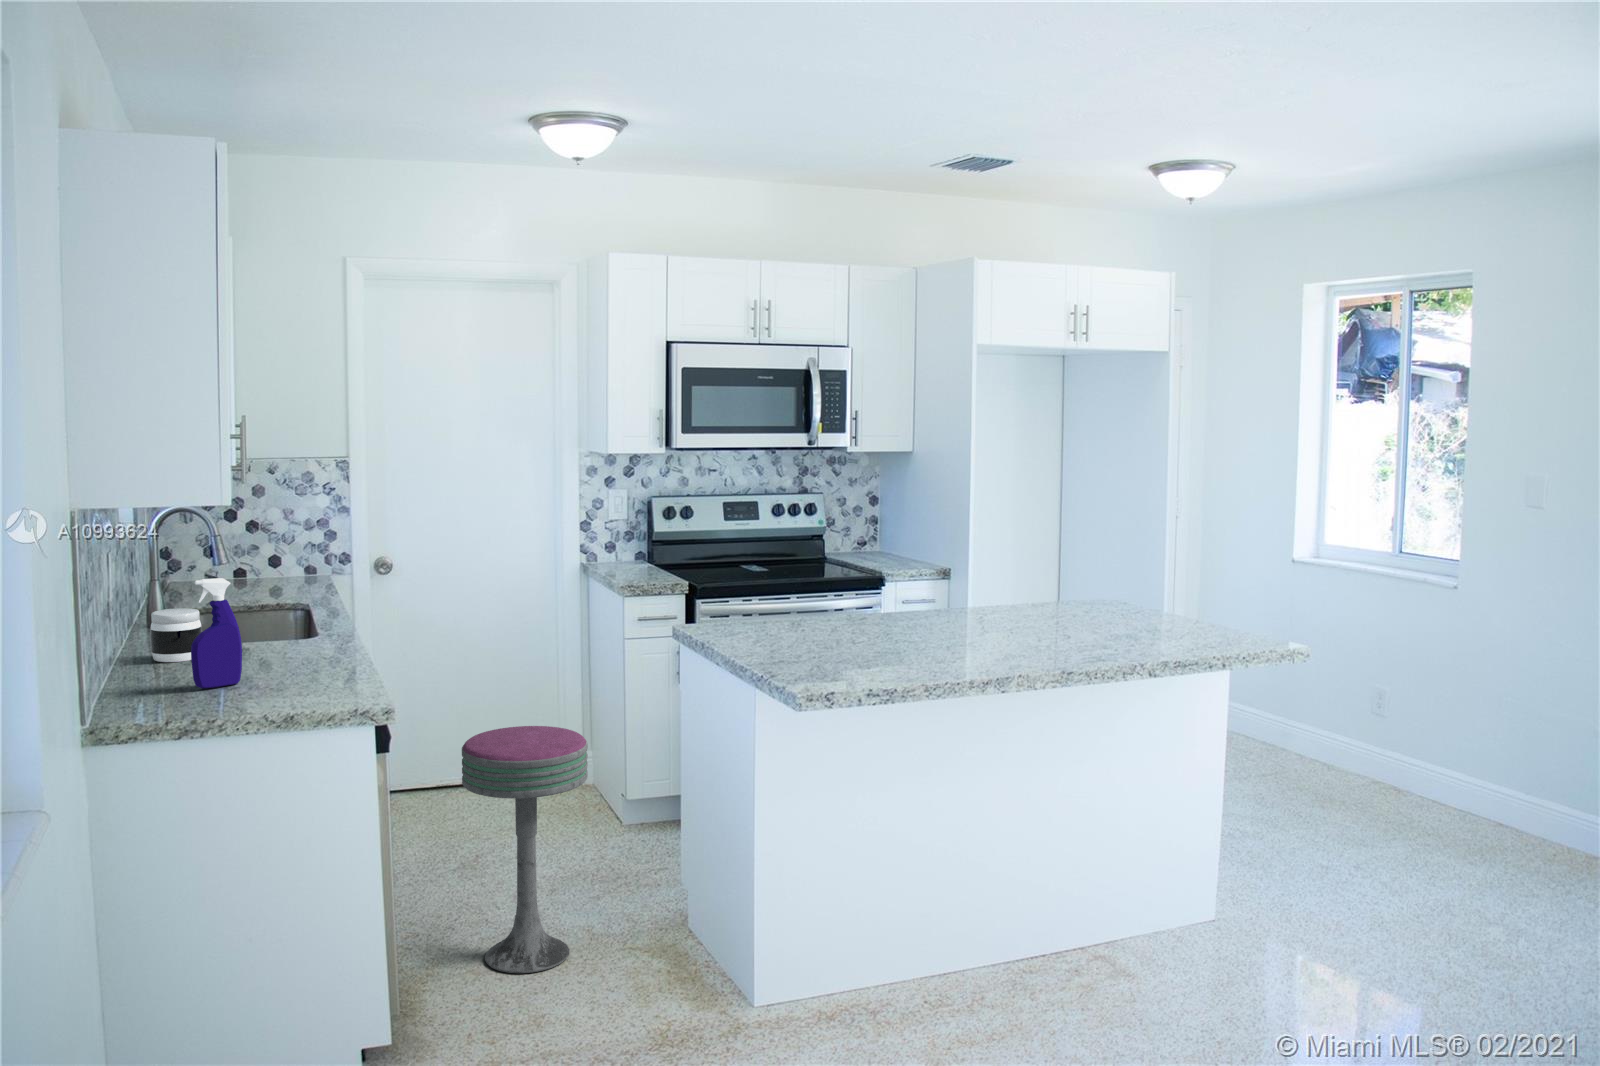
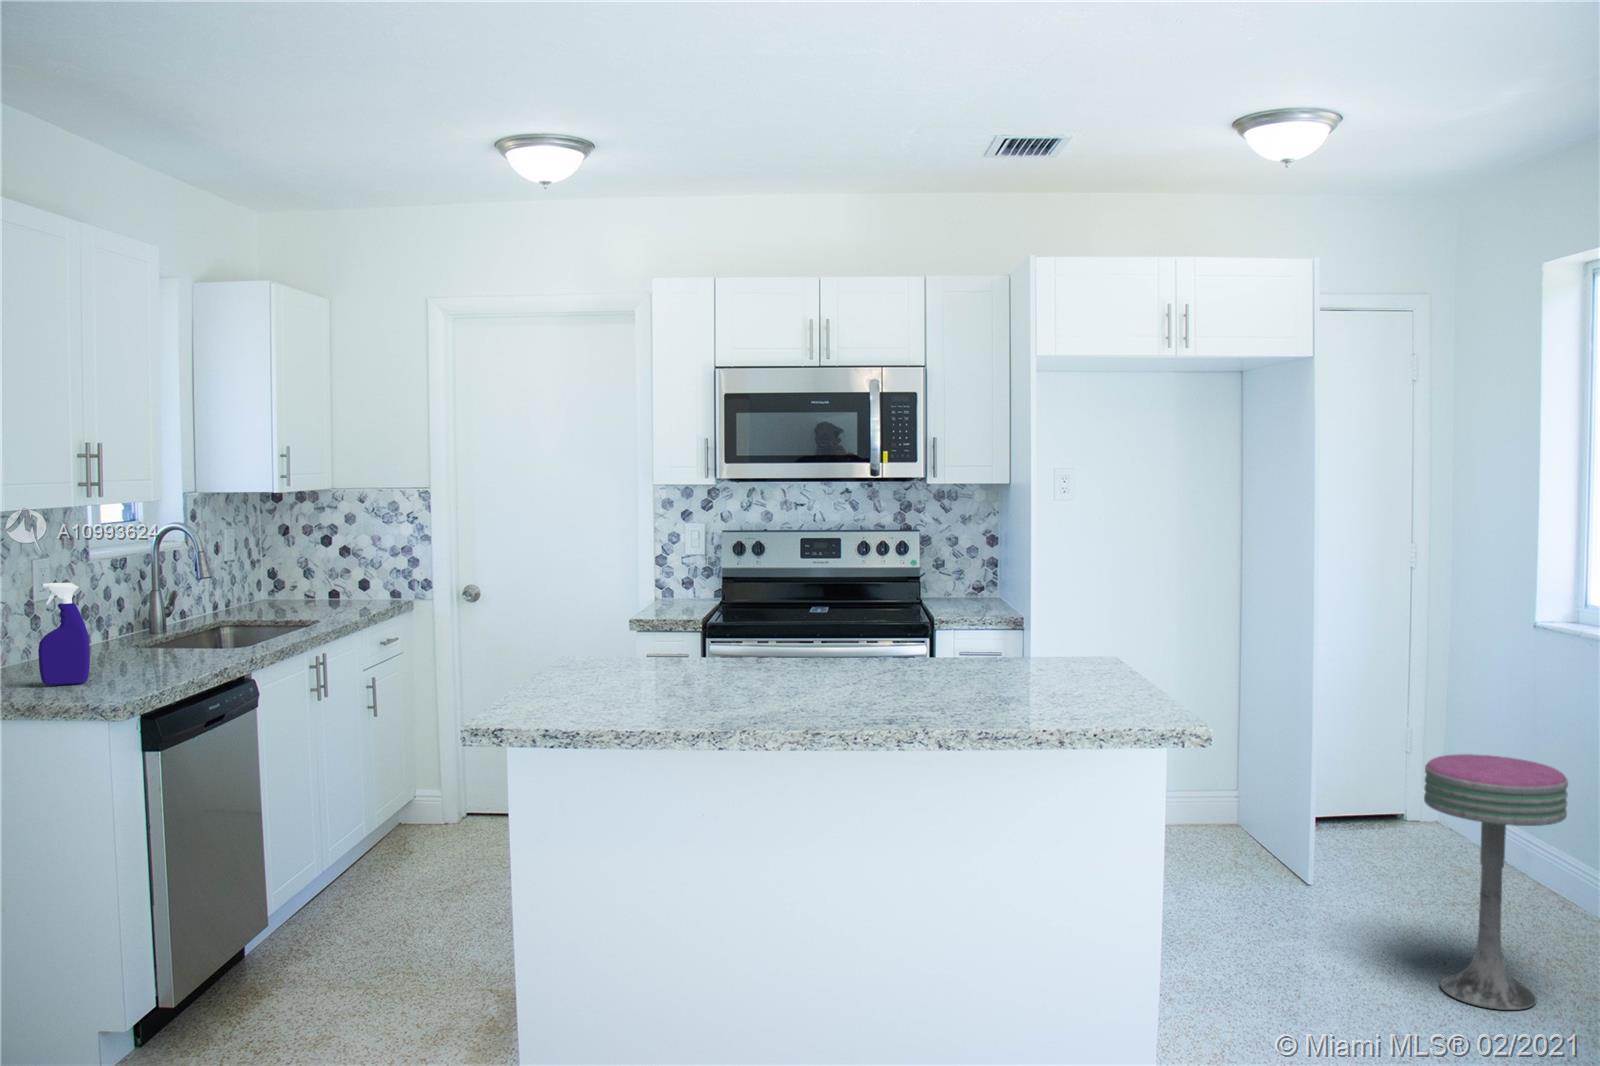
jar: present [150,608,202,662] -> none [93,615,141,664]
bar stool: present [462,726,588,973] -> present [1424,754,1568,1010]

